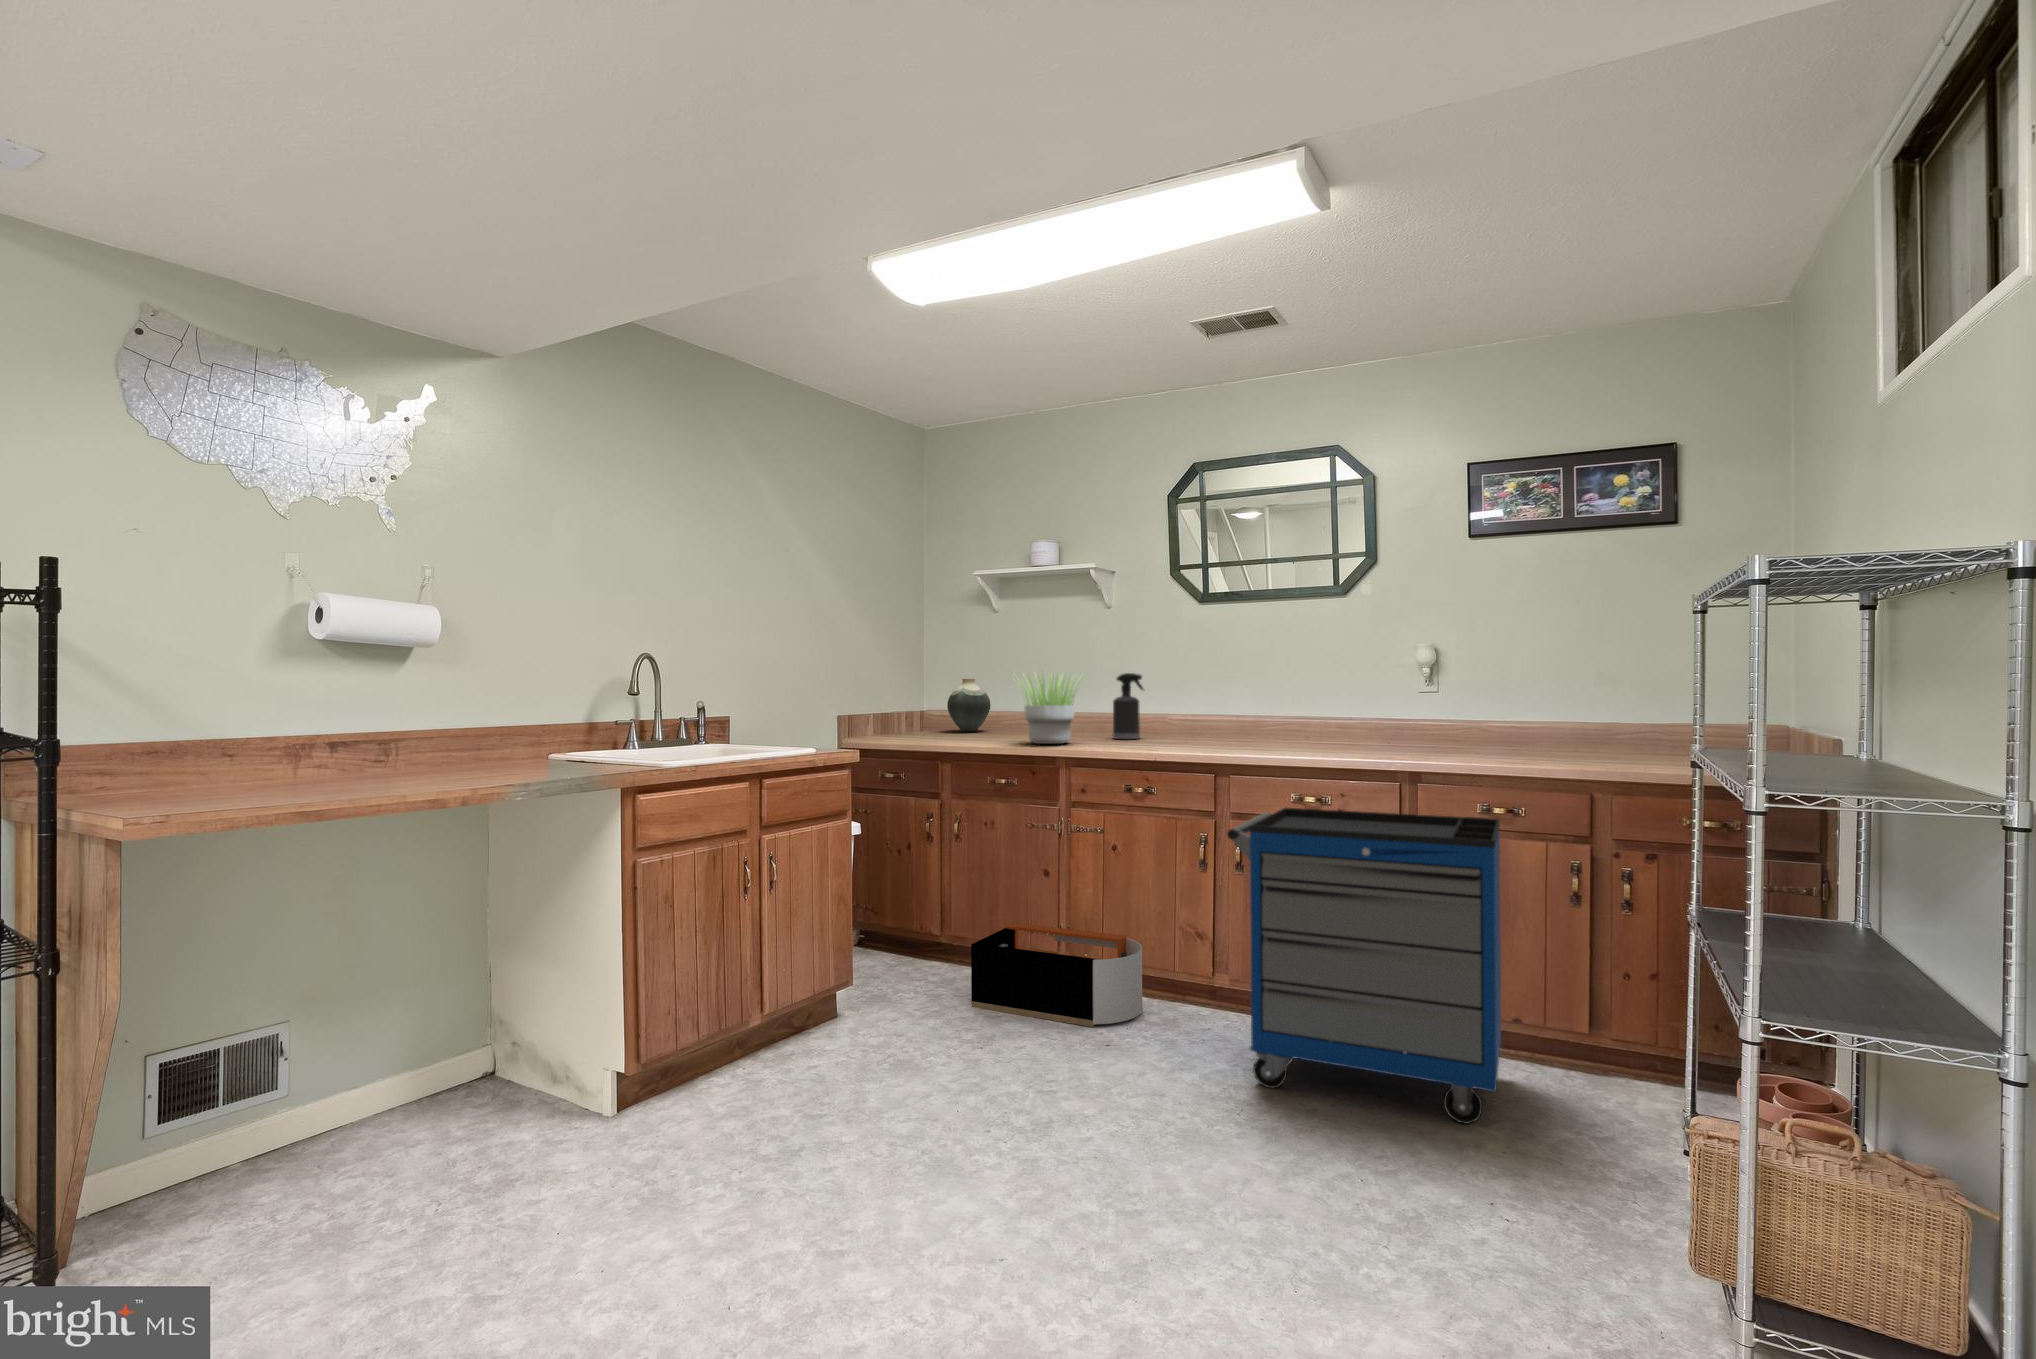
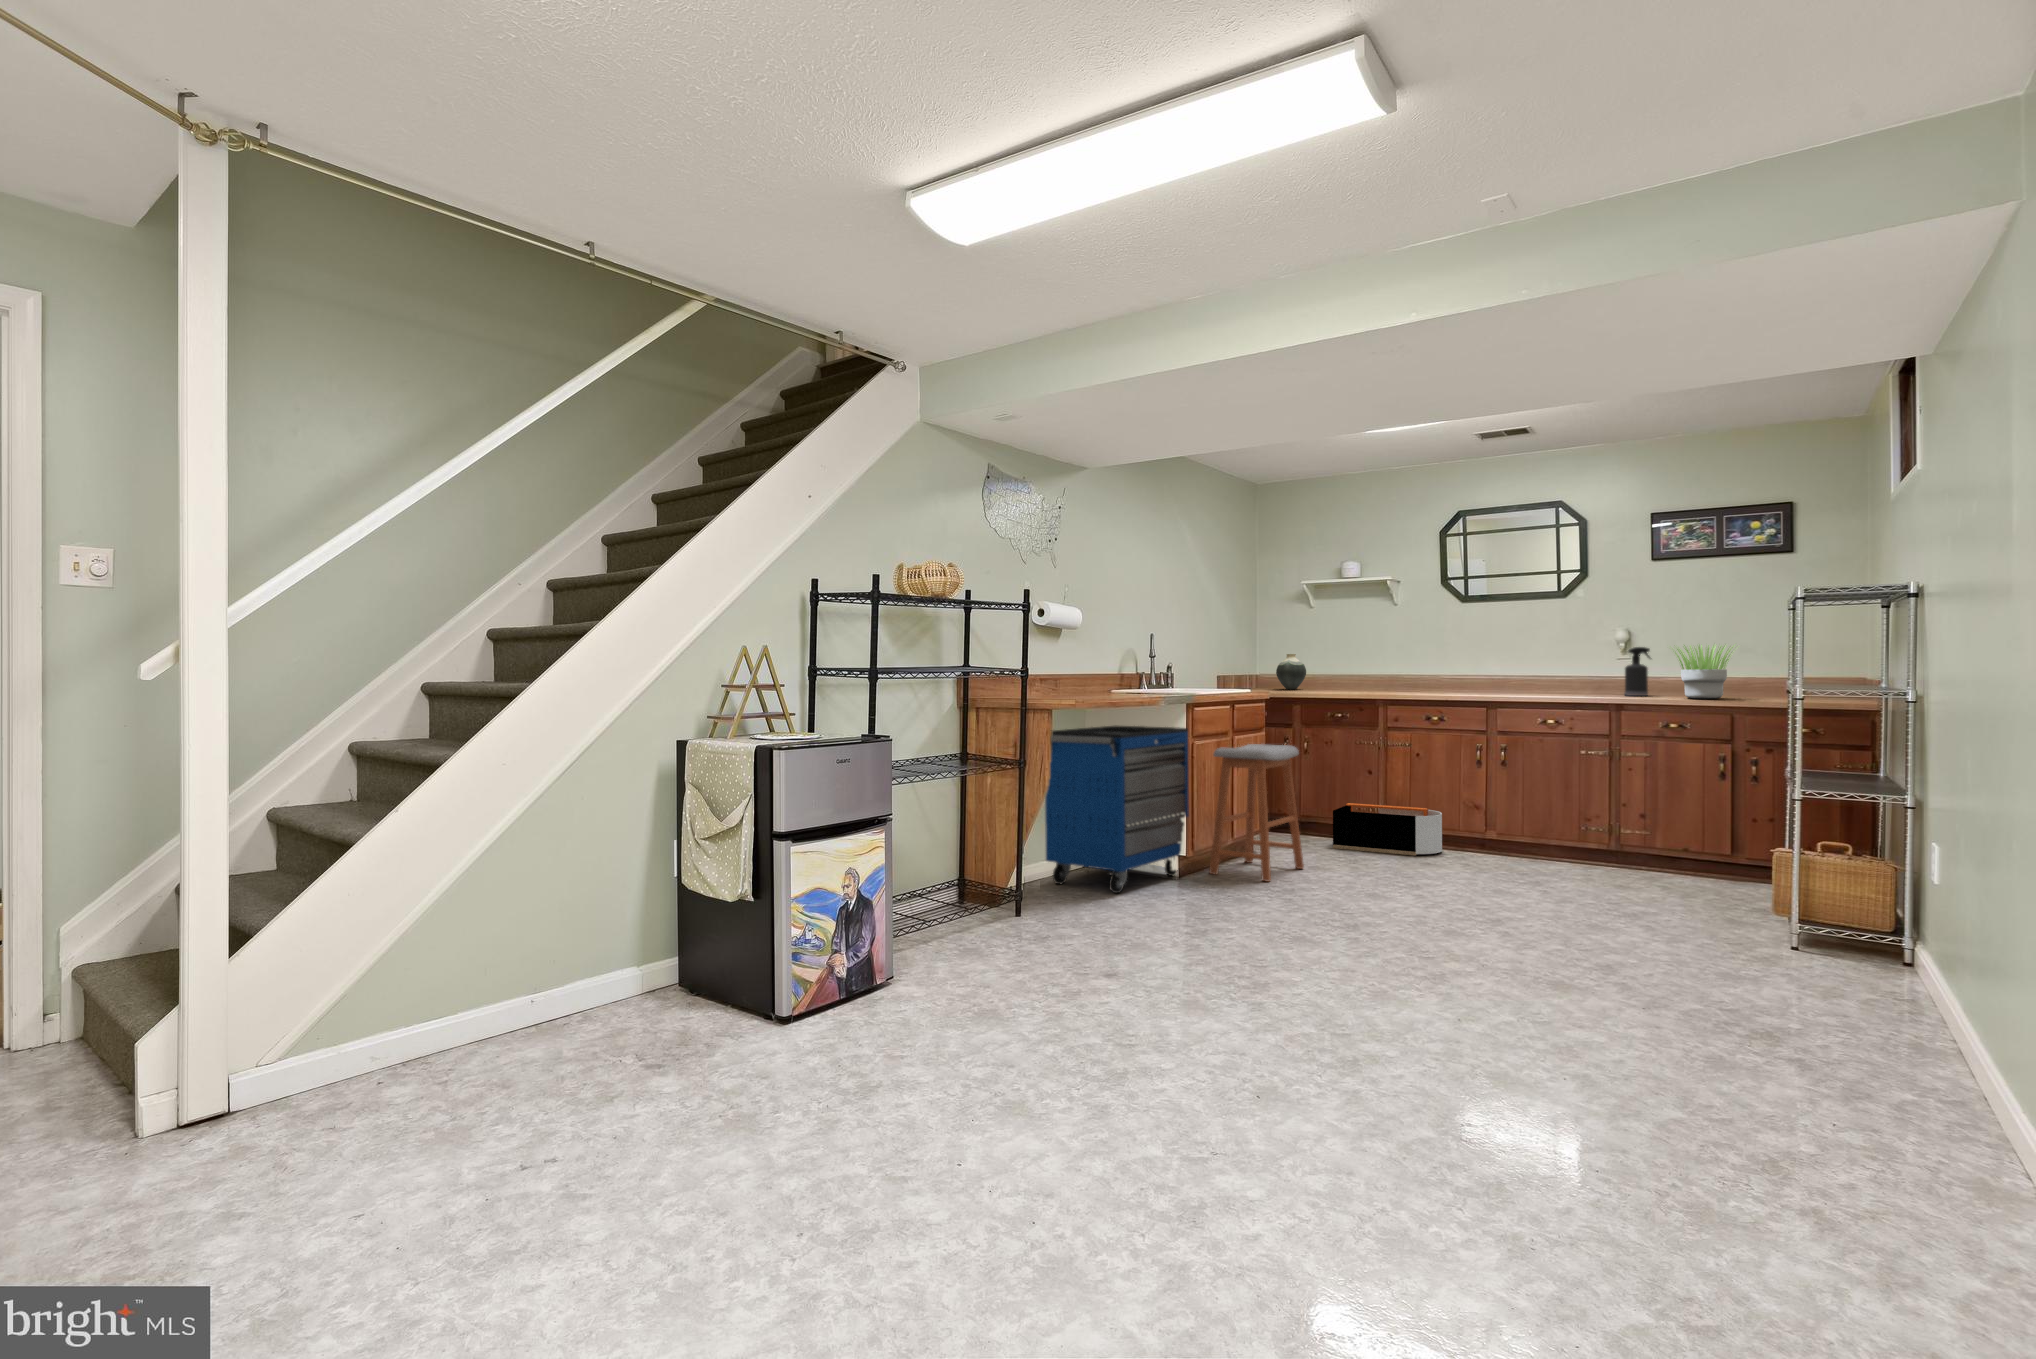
potted plant: present [1019,672,1081,744] -> present [1672,645,1735,699]
spray bottle: present [1113,673,1143,739] -> present [1624,647,1650,696]
storage cabinet: present [1227,808,1501,1124] -> present [1045,726,1189,893]
stool: none [669,849,868,1139] -> present [1209,744,1304,881]

